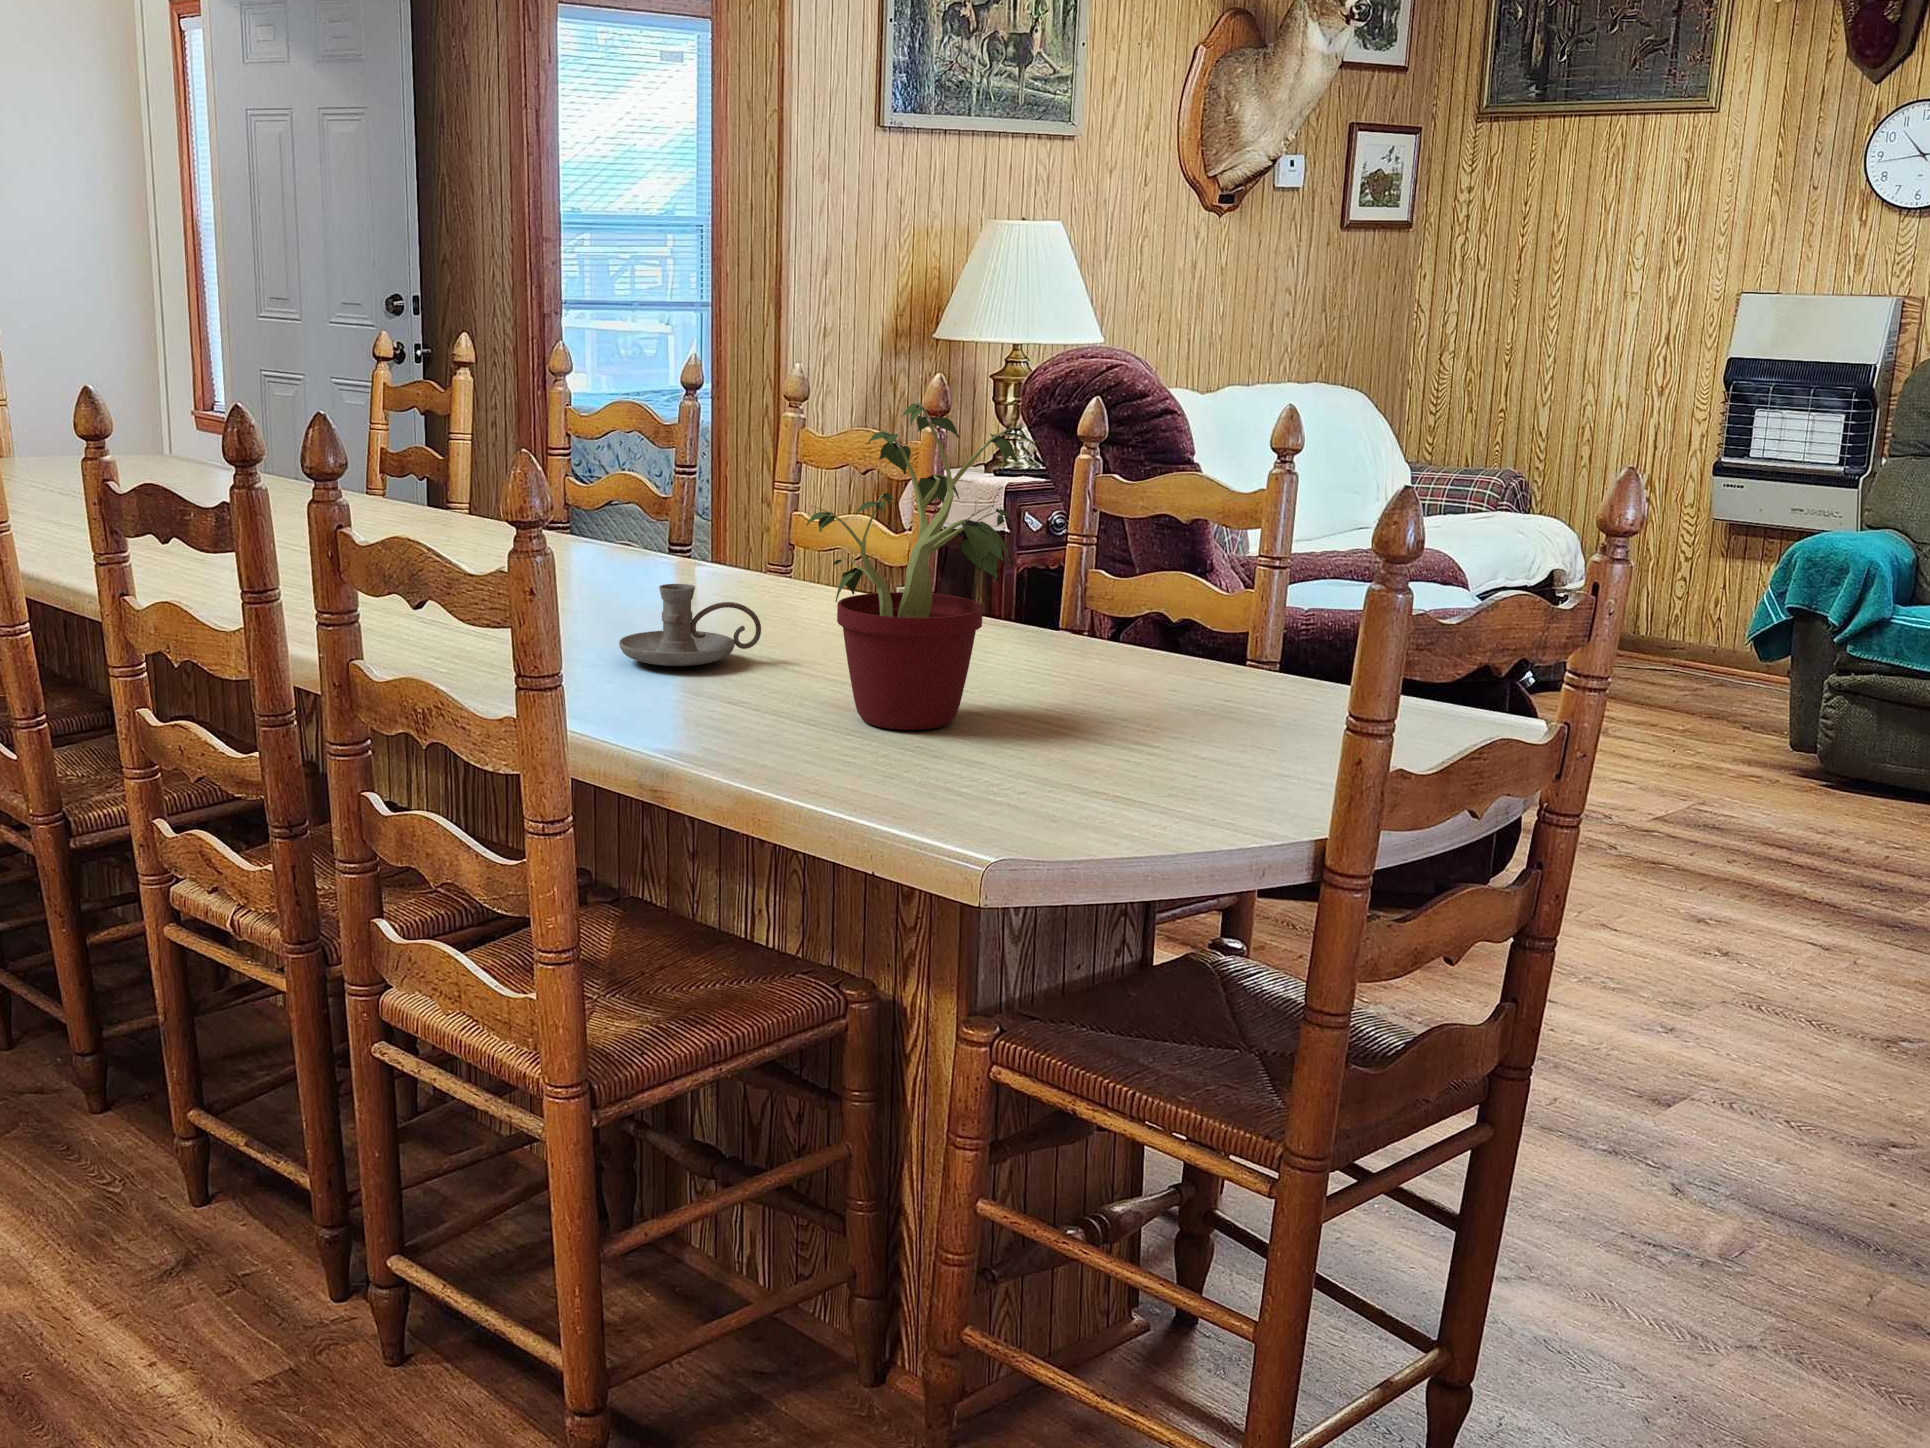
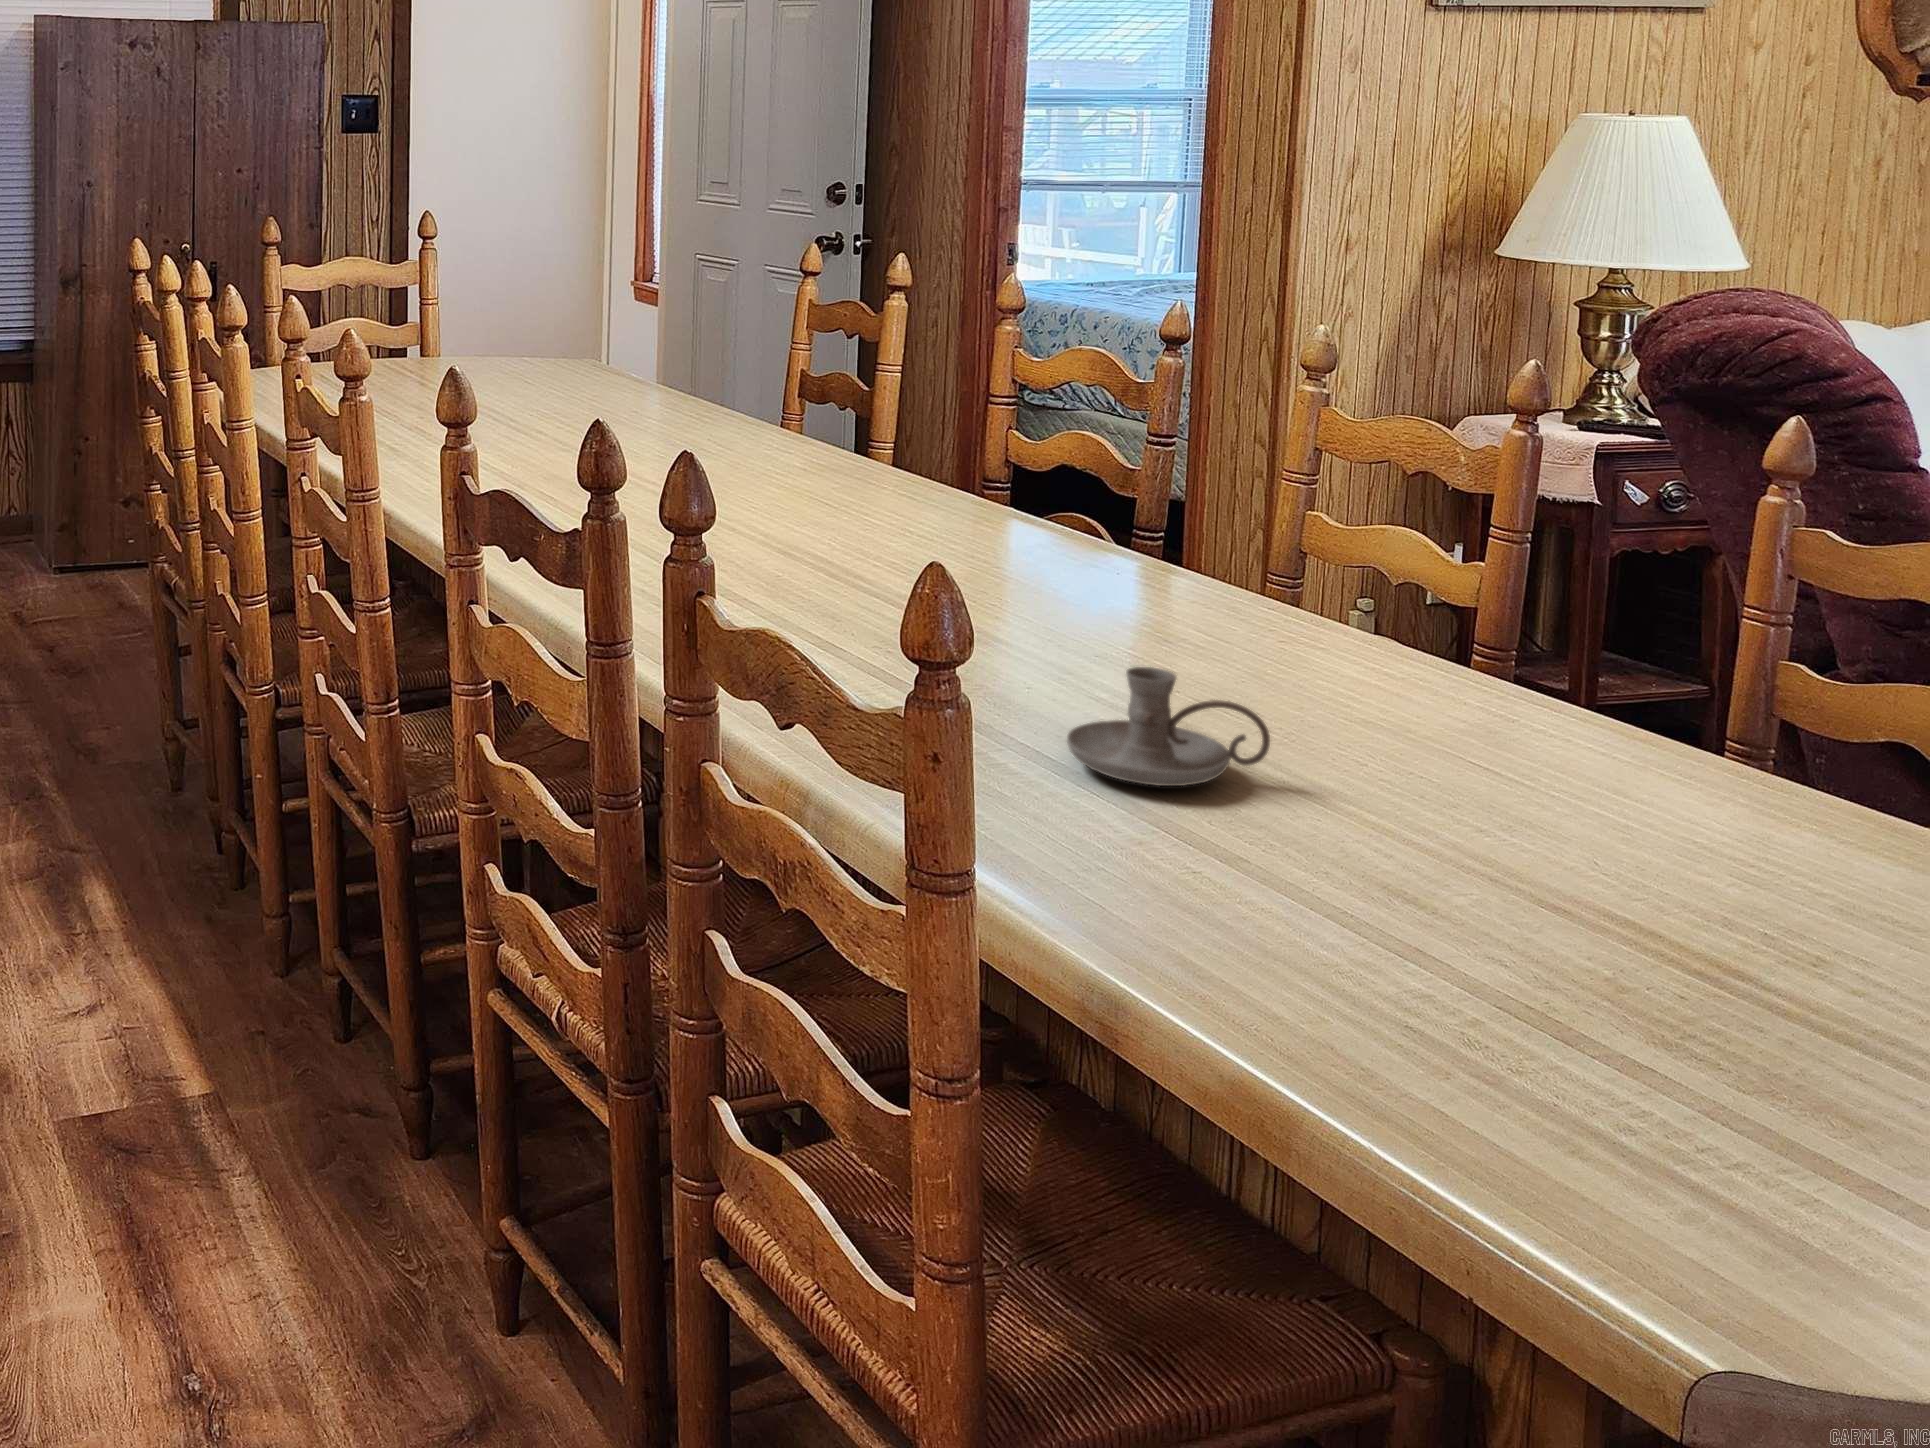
potted plant: present [806,402,1038,730] -> none [1351,485,1741,977]

